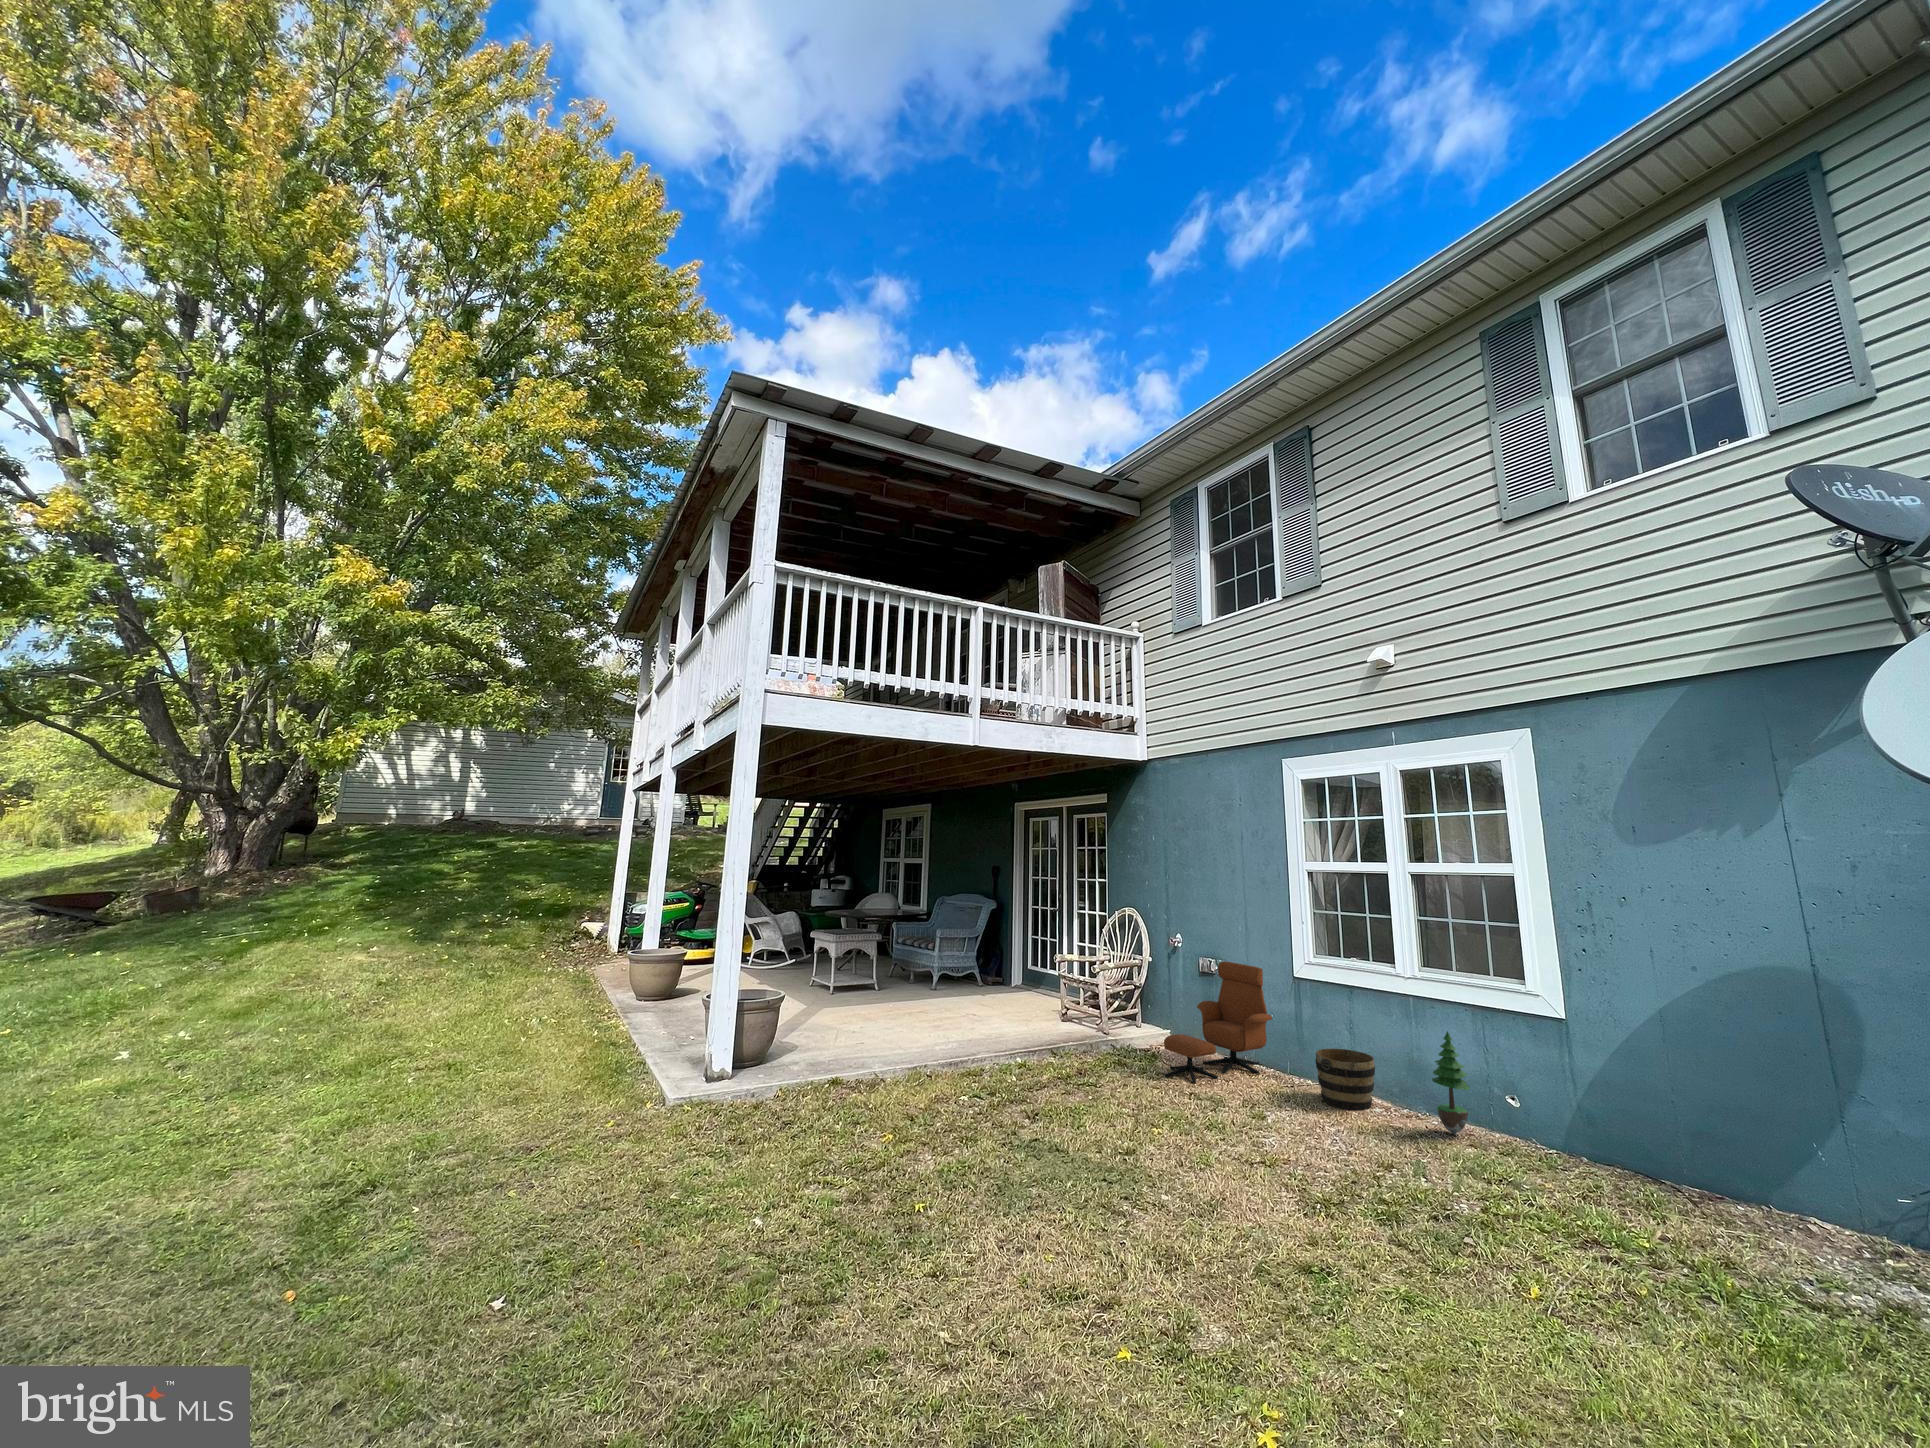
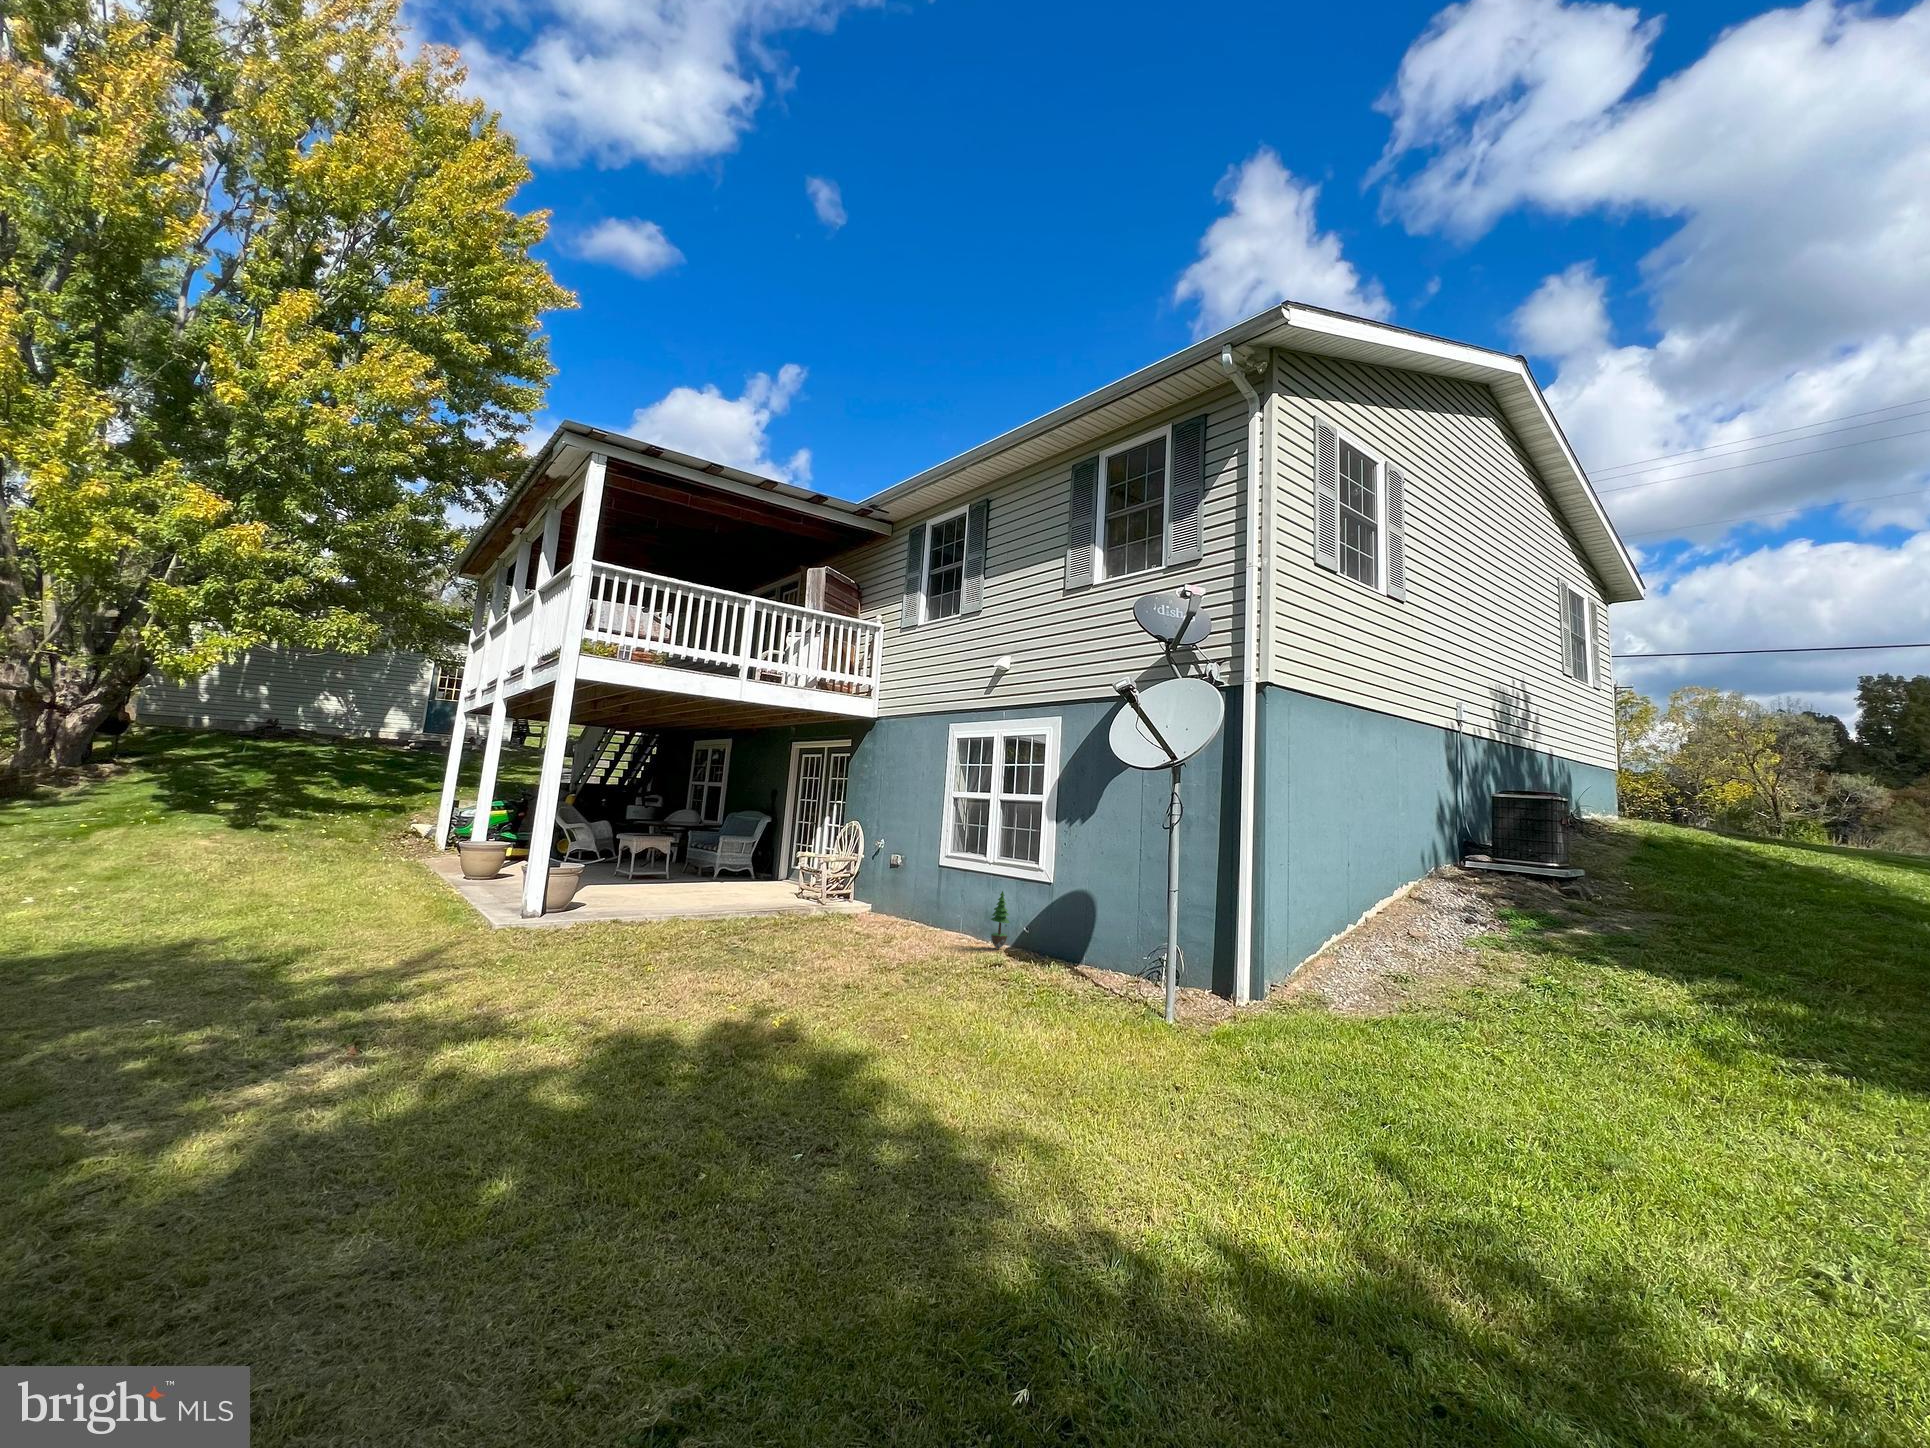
lounge chair: present [1164,962,1272,1083] -> none [846,855,923,927]
bucket: present [1315,1049,1375,1110] -> none [936,906,970,939]

